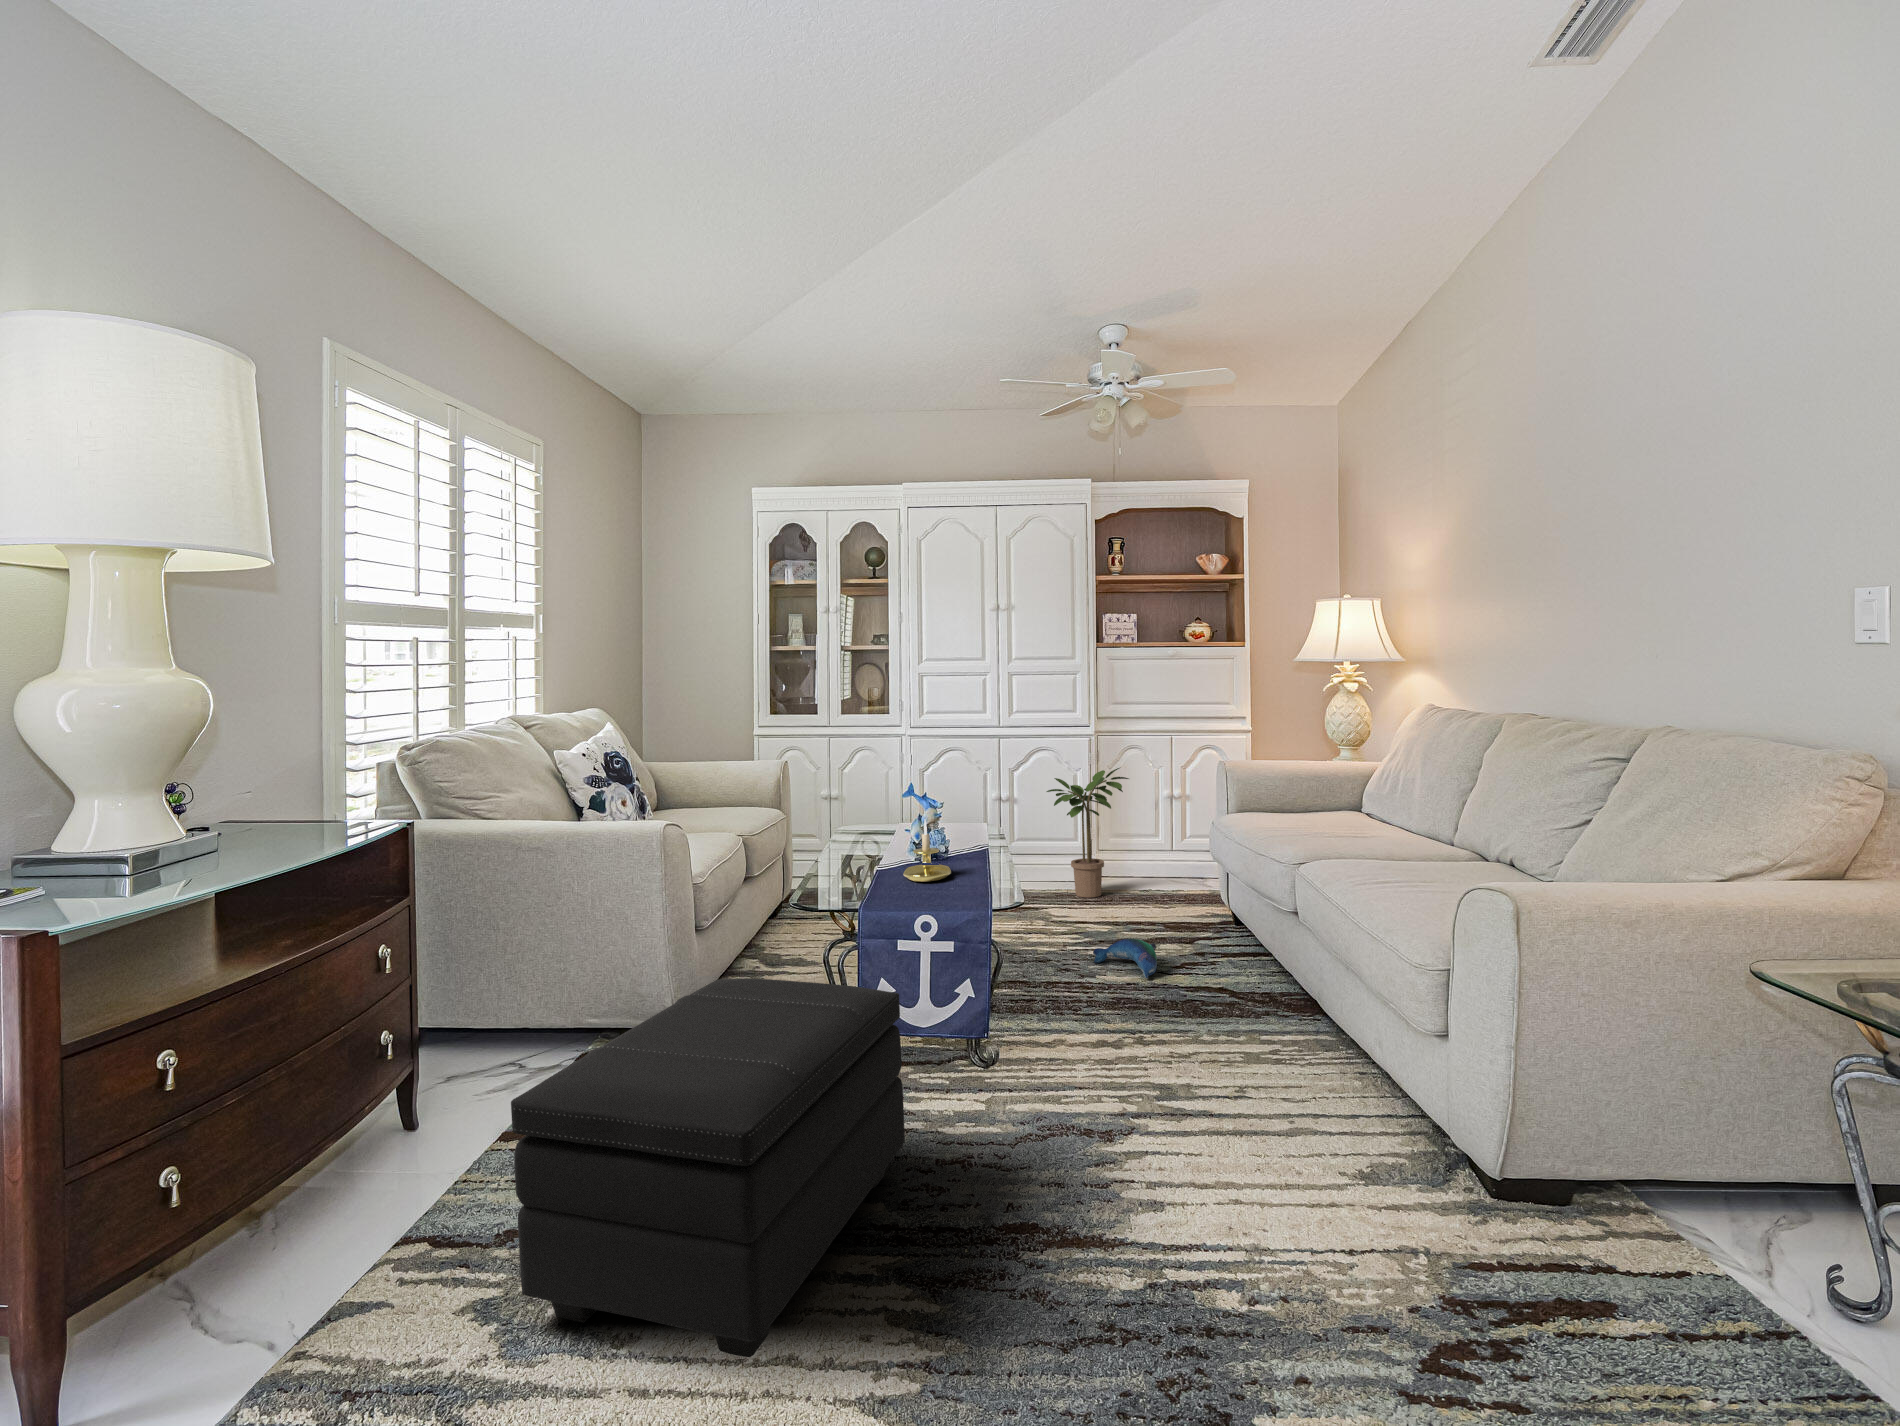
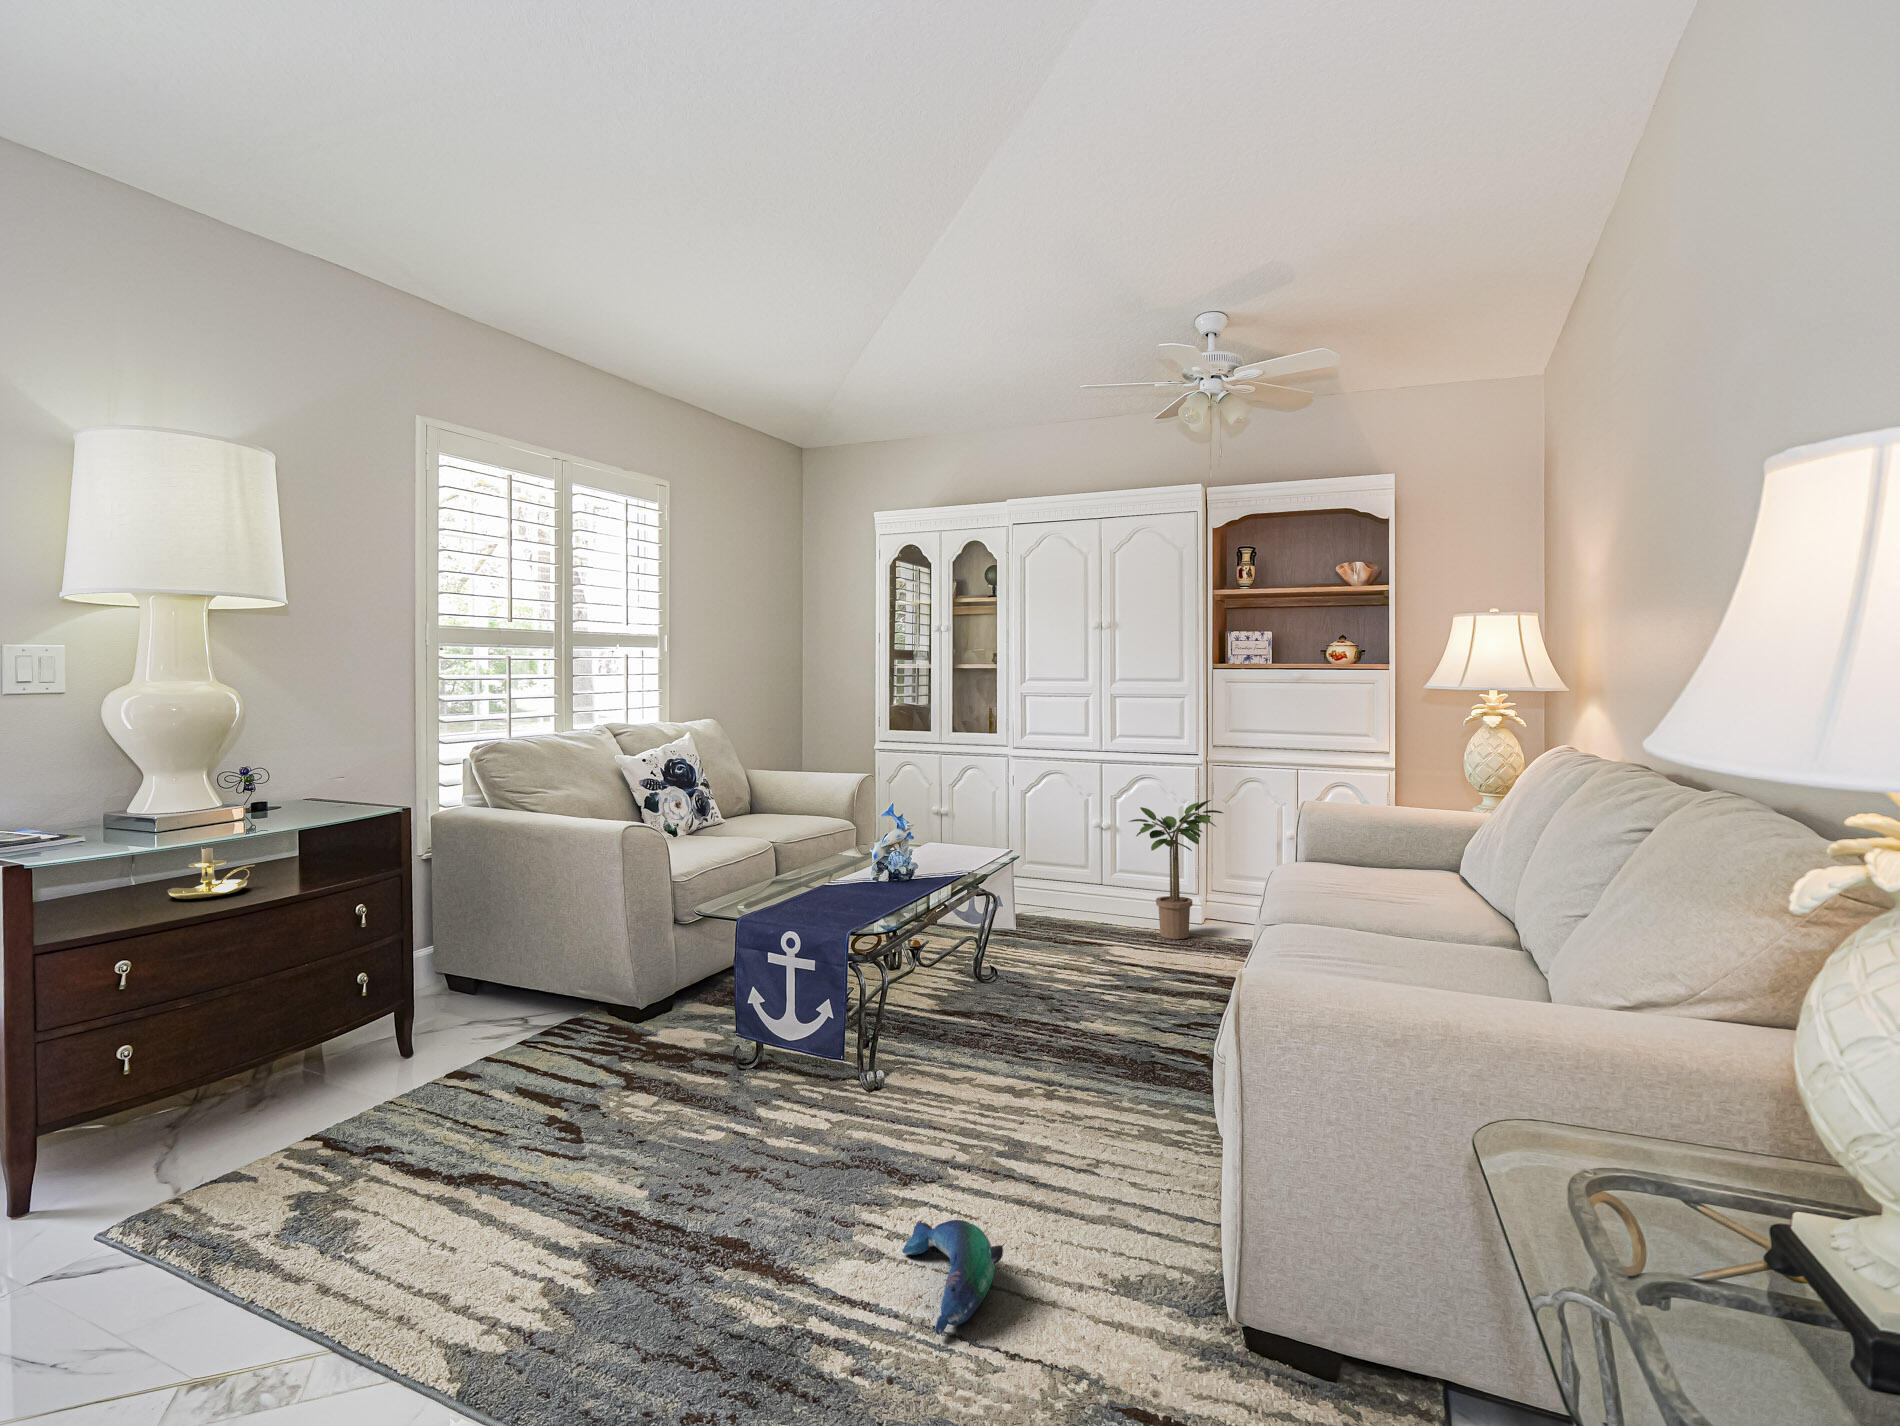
candle holder: present [903,819,951,882] -> present [168,848,255,899]
plush toy: present [1093,939,1157,978] -> present [903,1220,1003,1334]
footstool: present [511,978,905,1357] -> none [294,967,697,1295]

